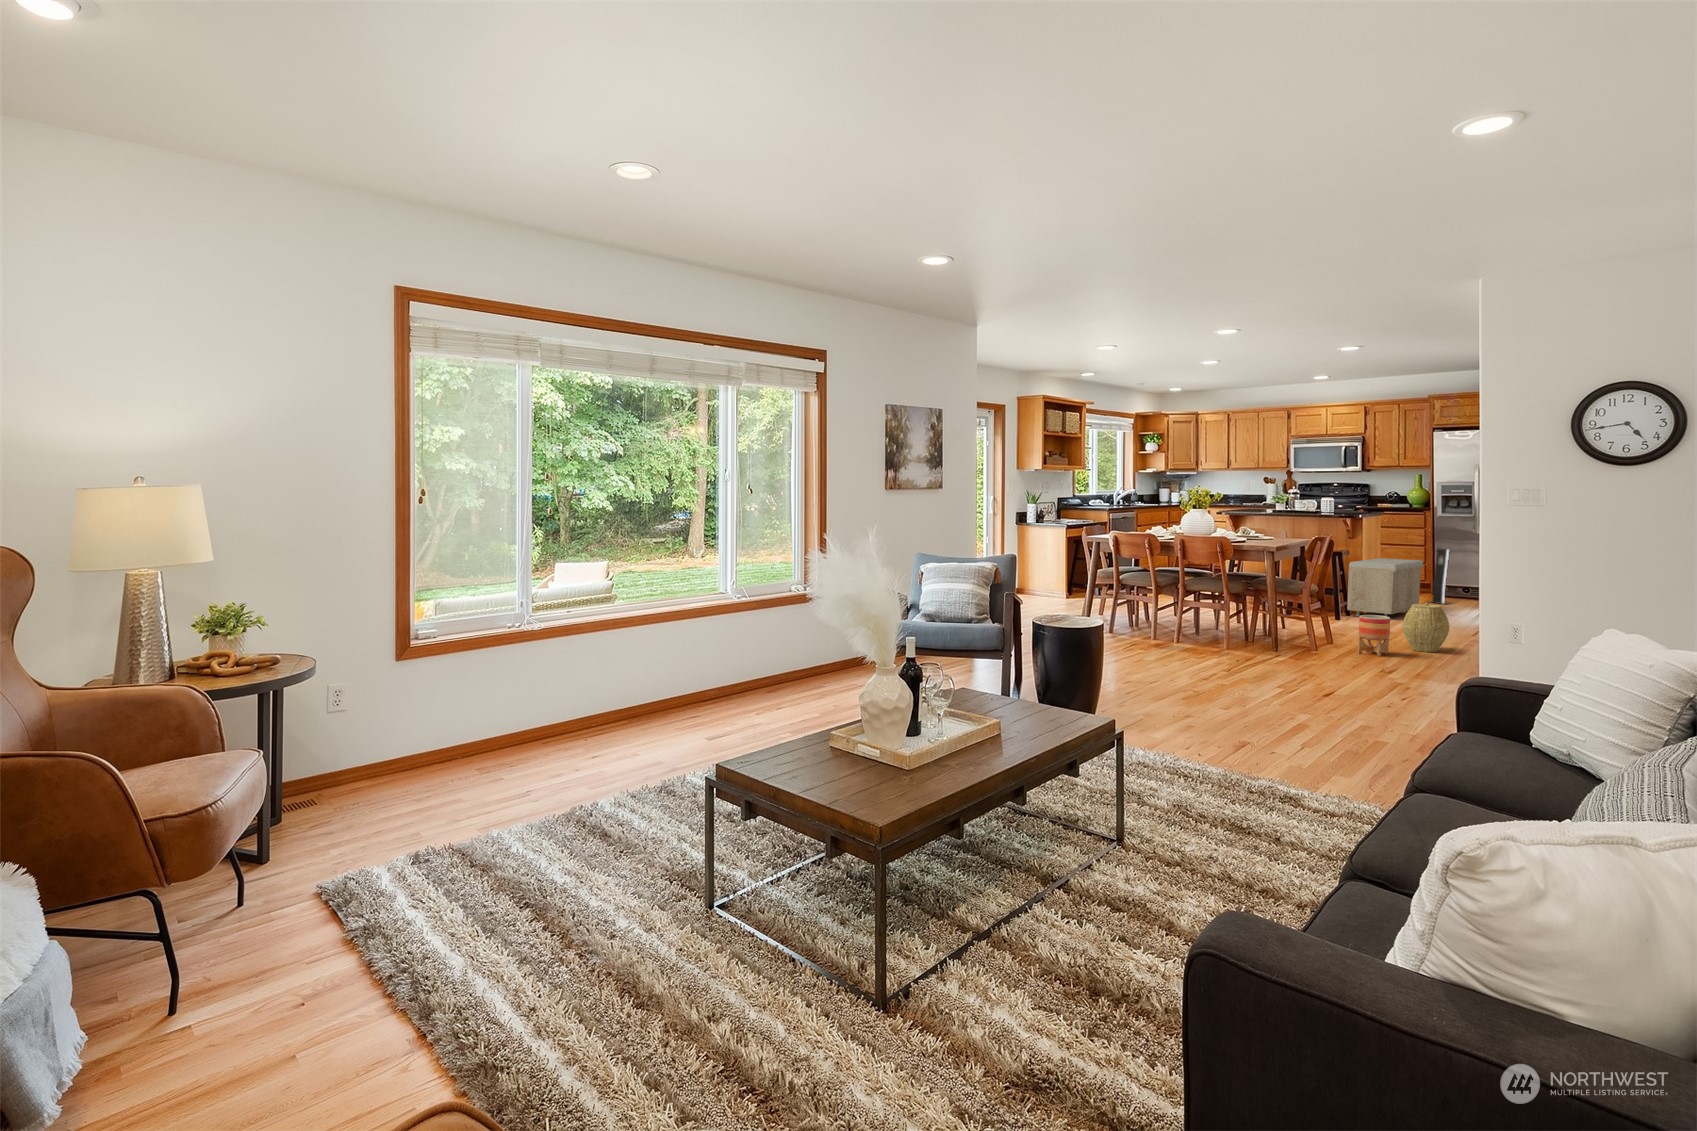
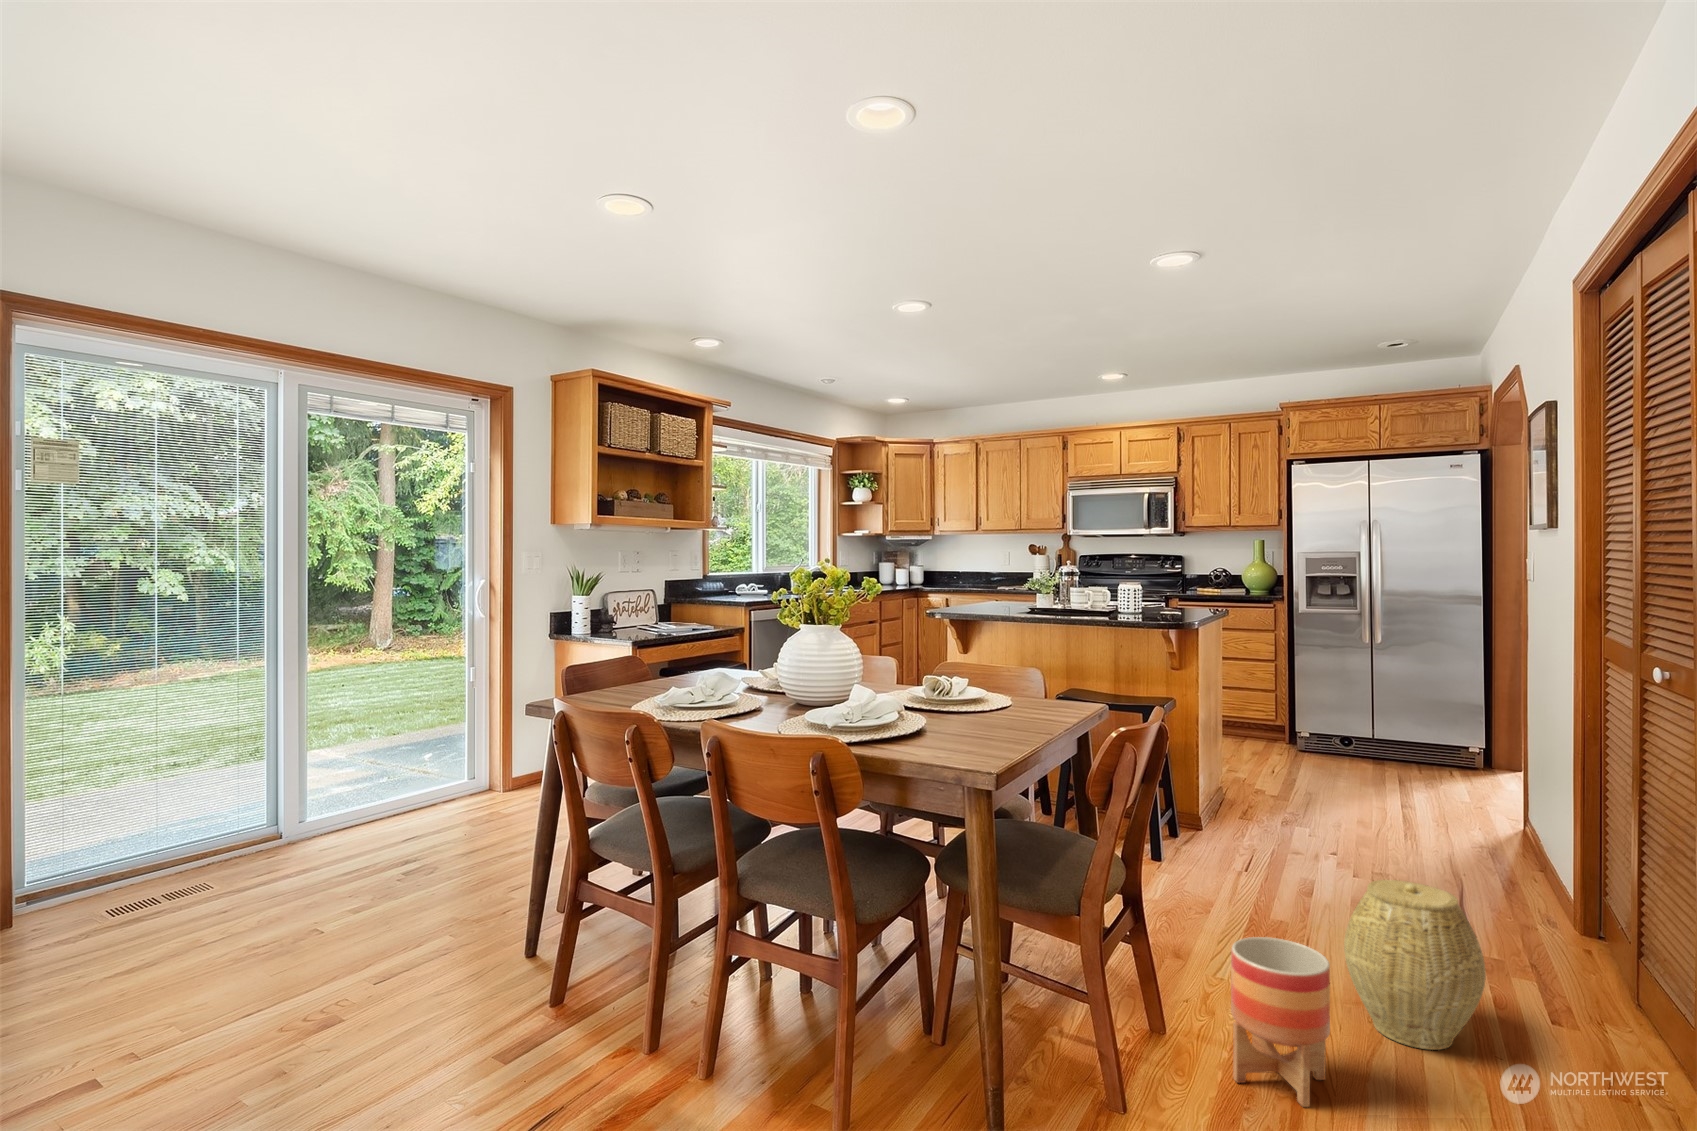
speaker: present [1431,549,1450,604] -> none [1296,670,1341,775]
storage bench: present [1347,558,1423,617] -> none [1170,694,1305,836]

